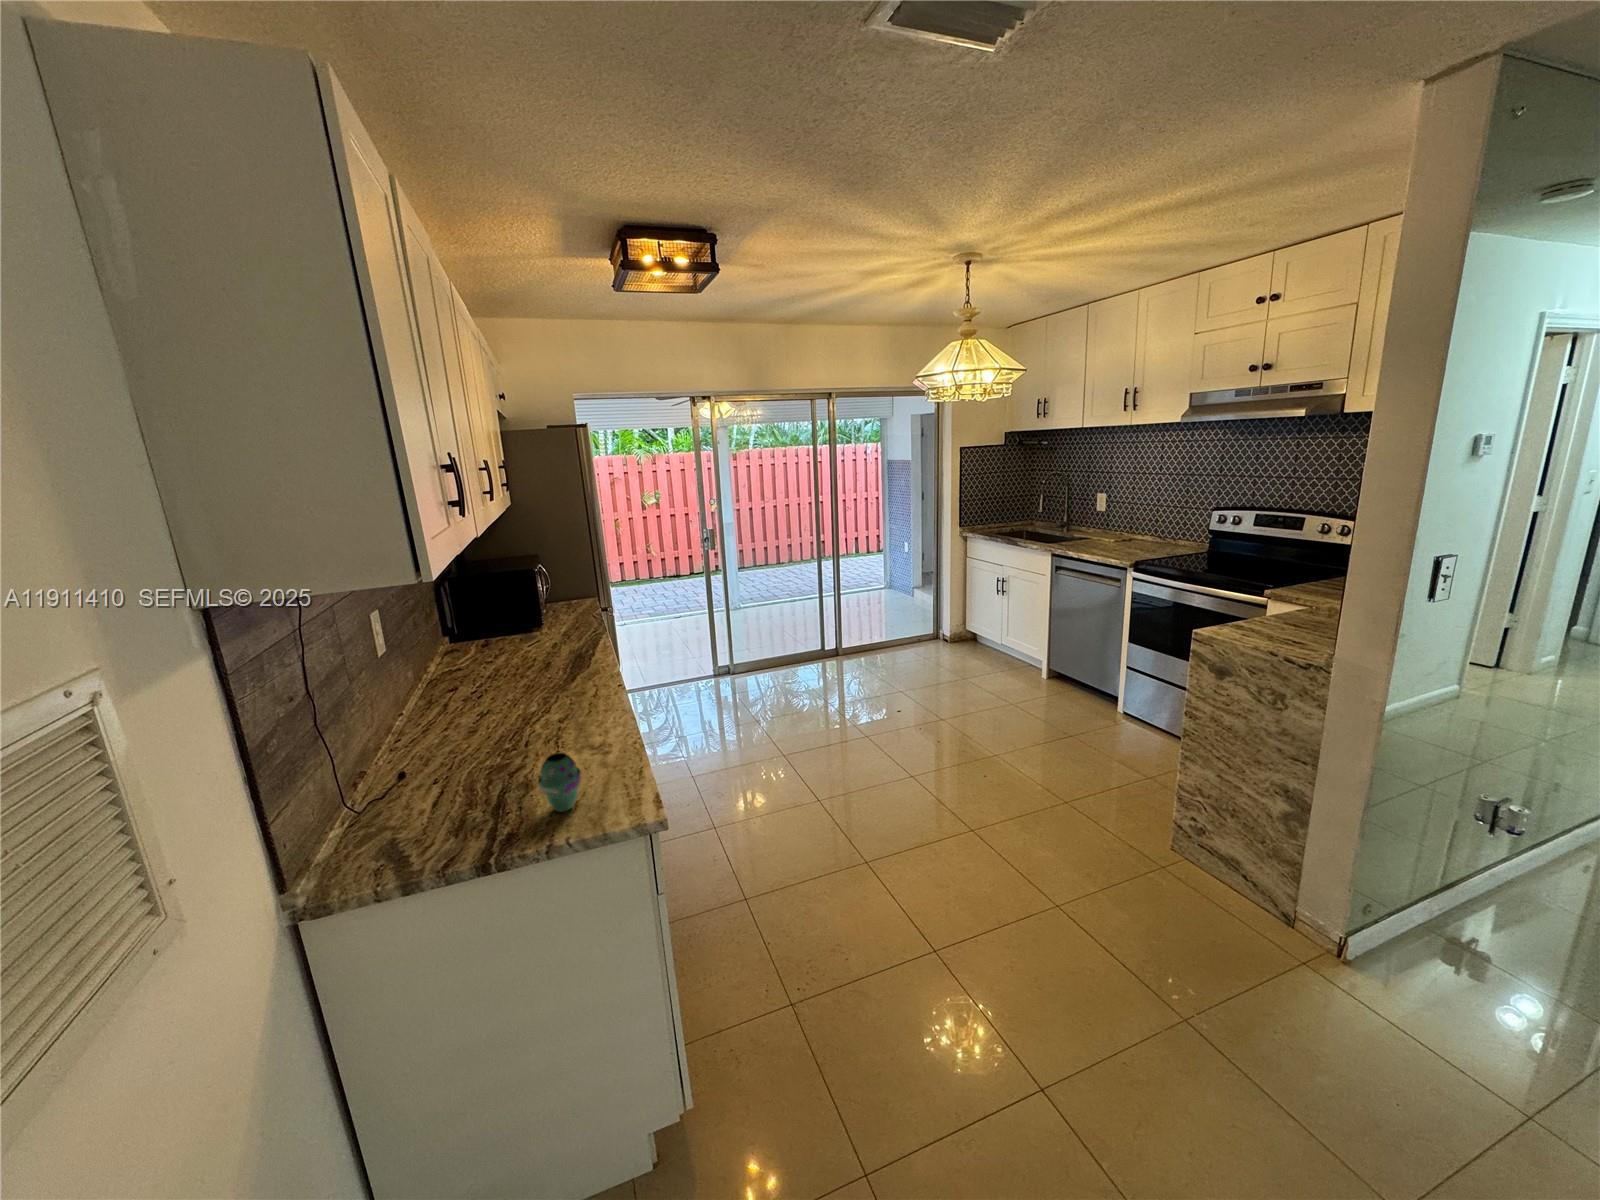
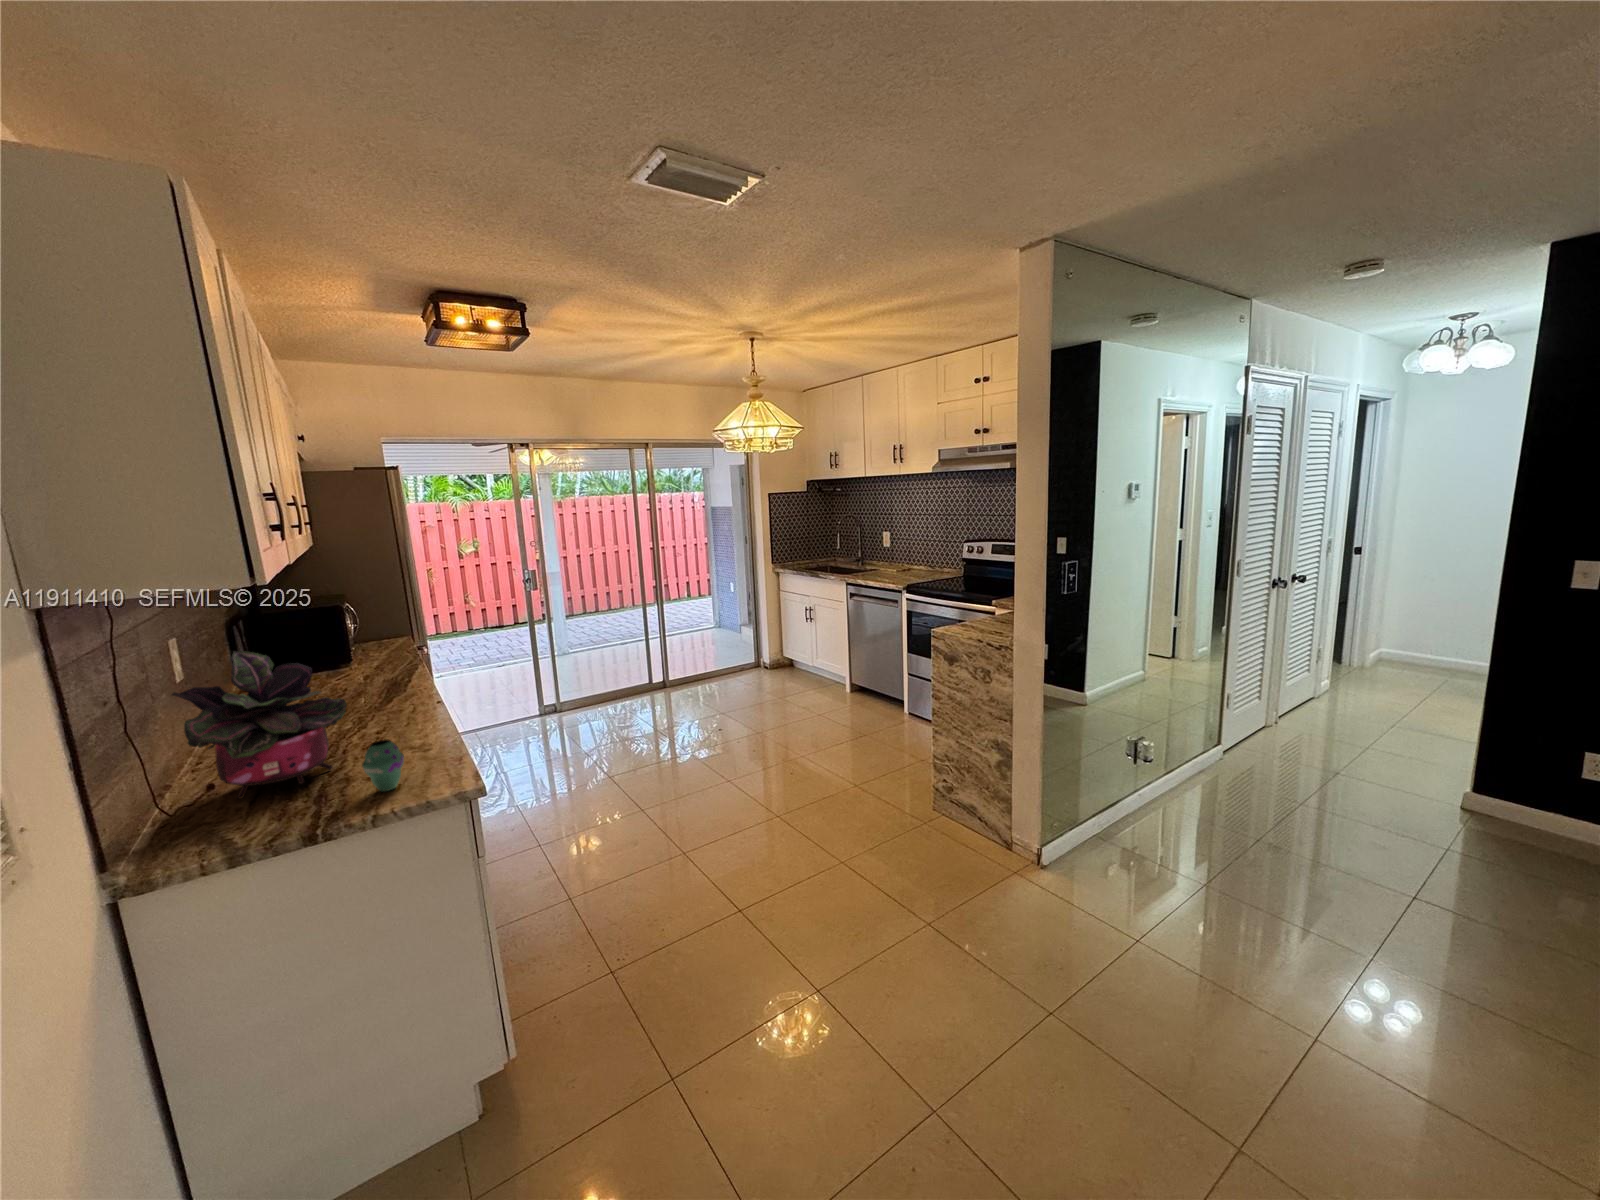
potted plant: none [359,638,526,799] -> present [172,651,347,798]

